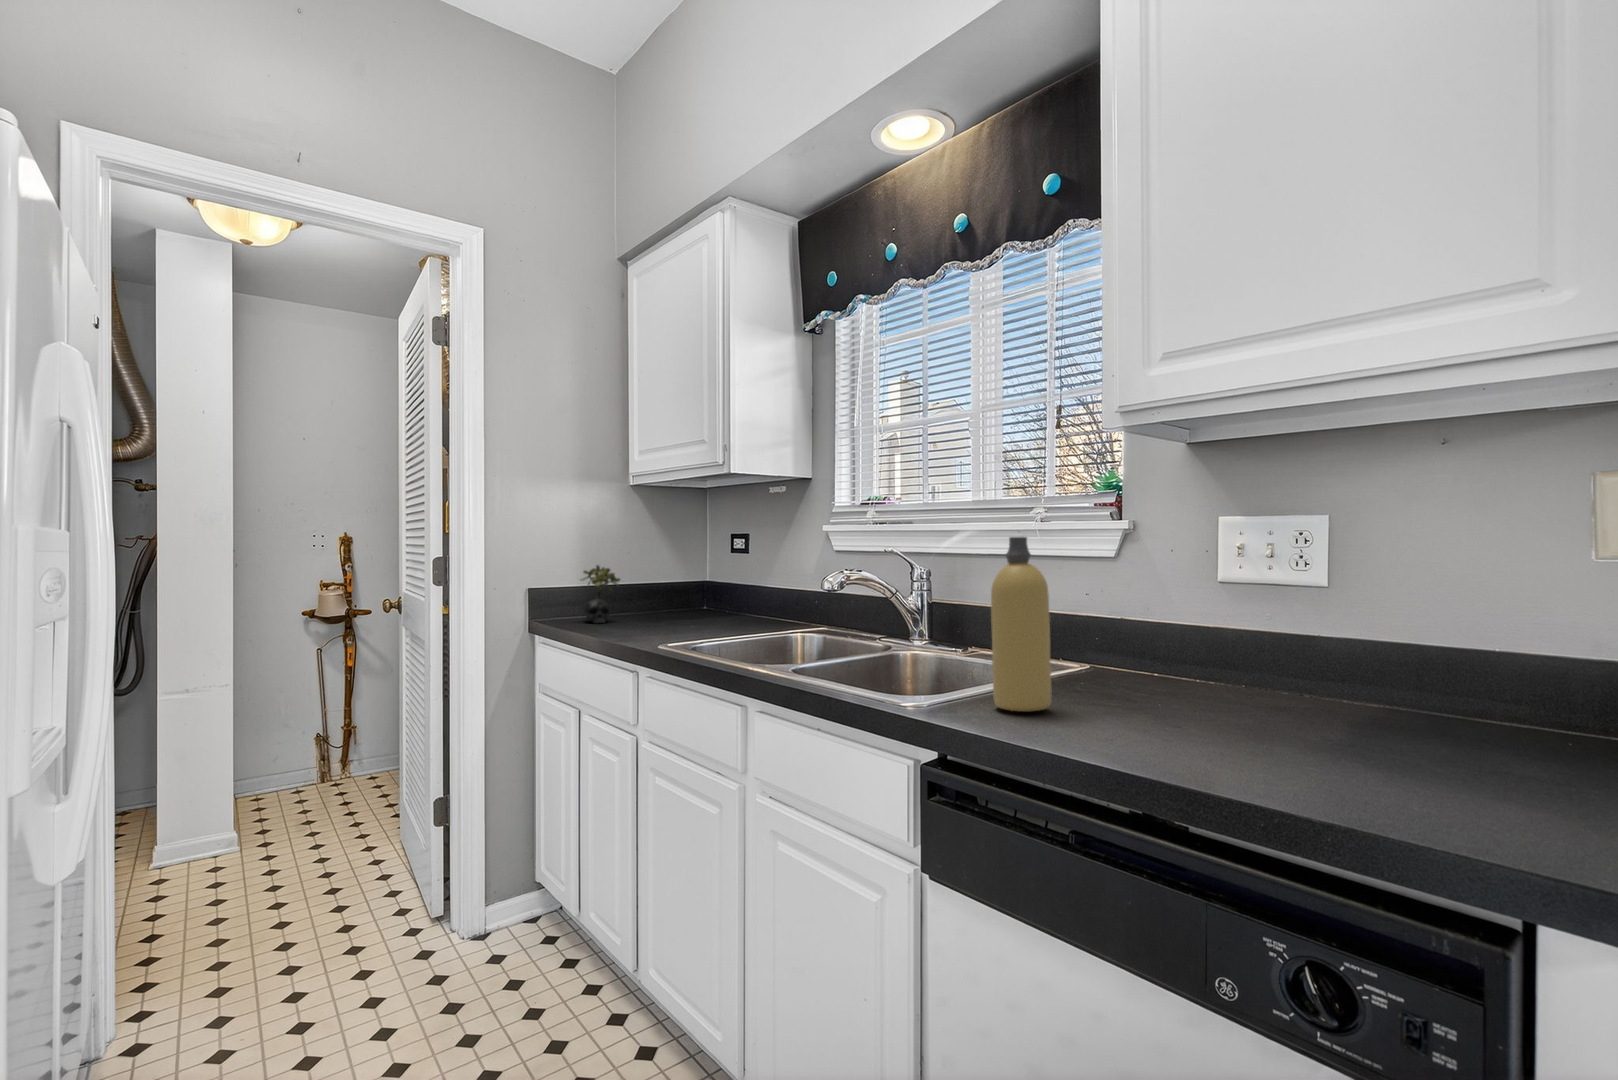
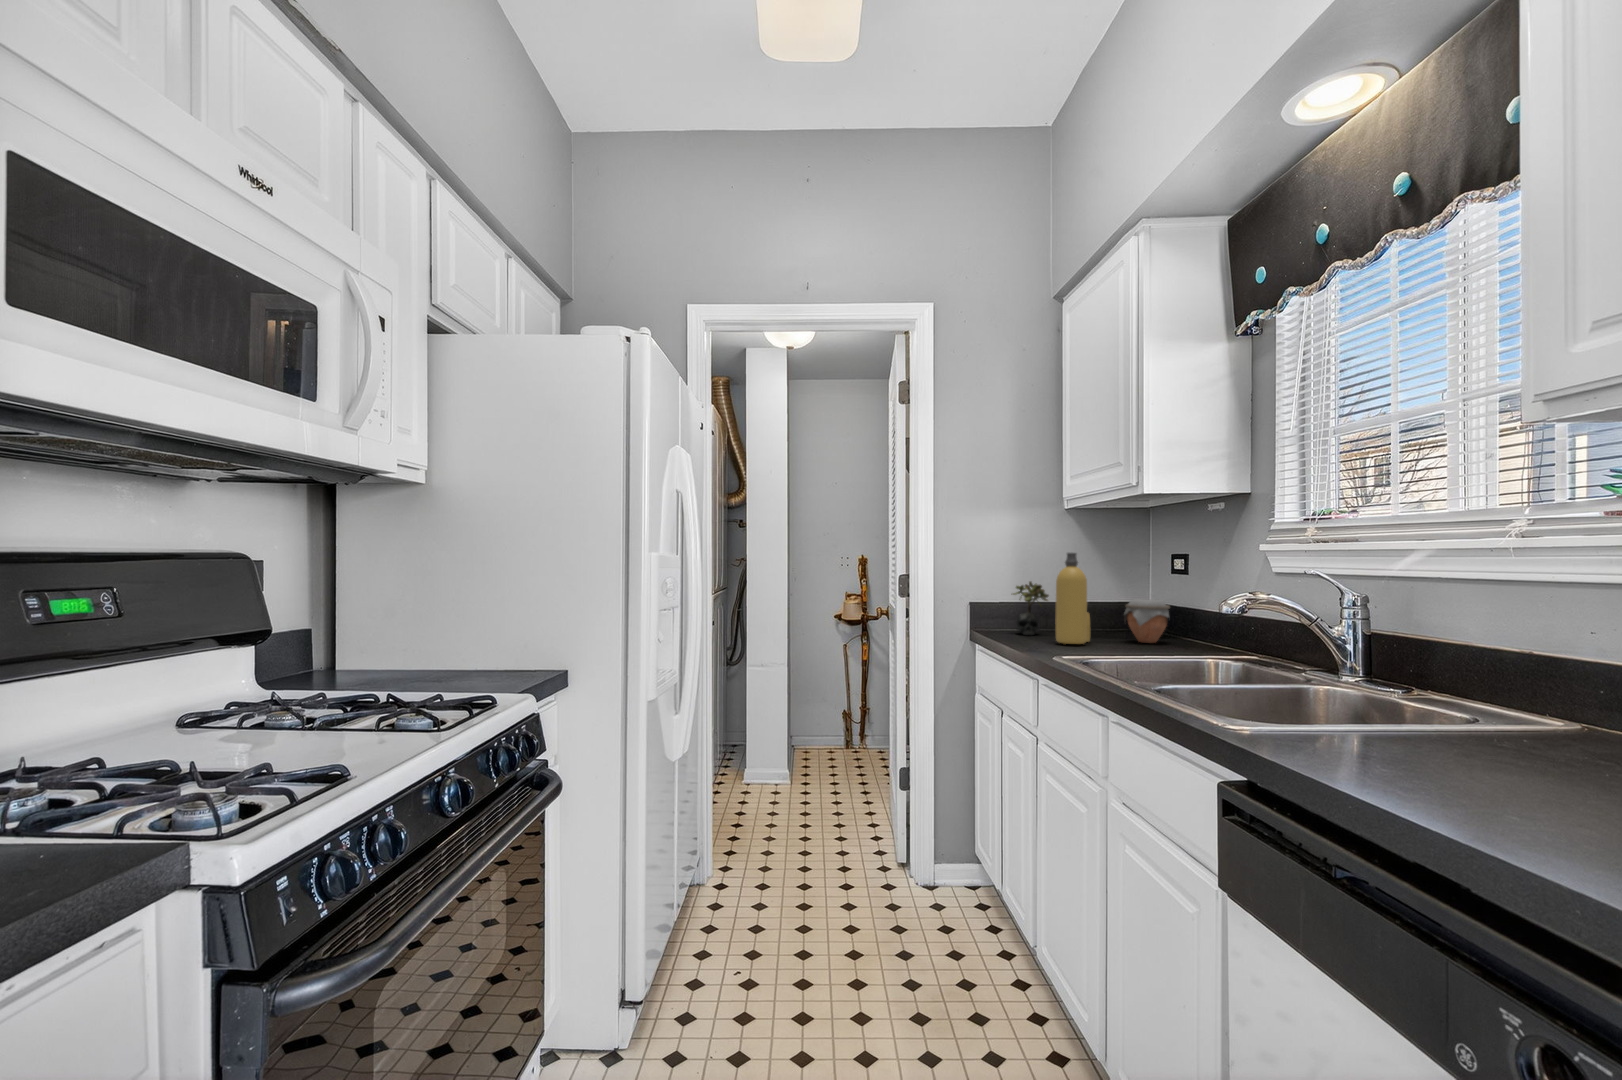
bottle: present [991,537,1051,712] -> present [1055,553,1090,644]
jar: none [698,579,740,622] -> present [1124,599,1170,643]

